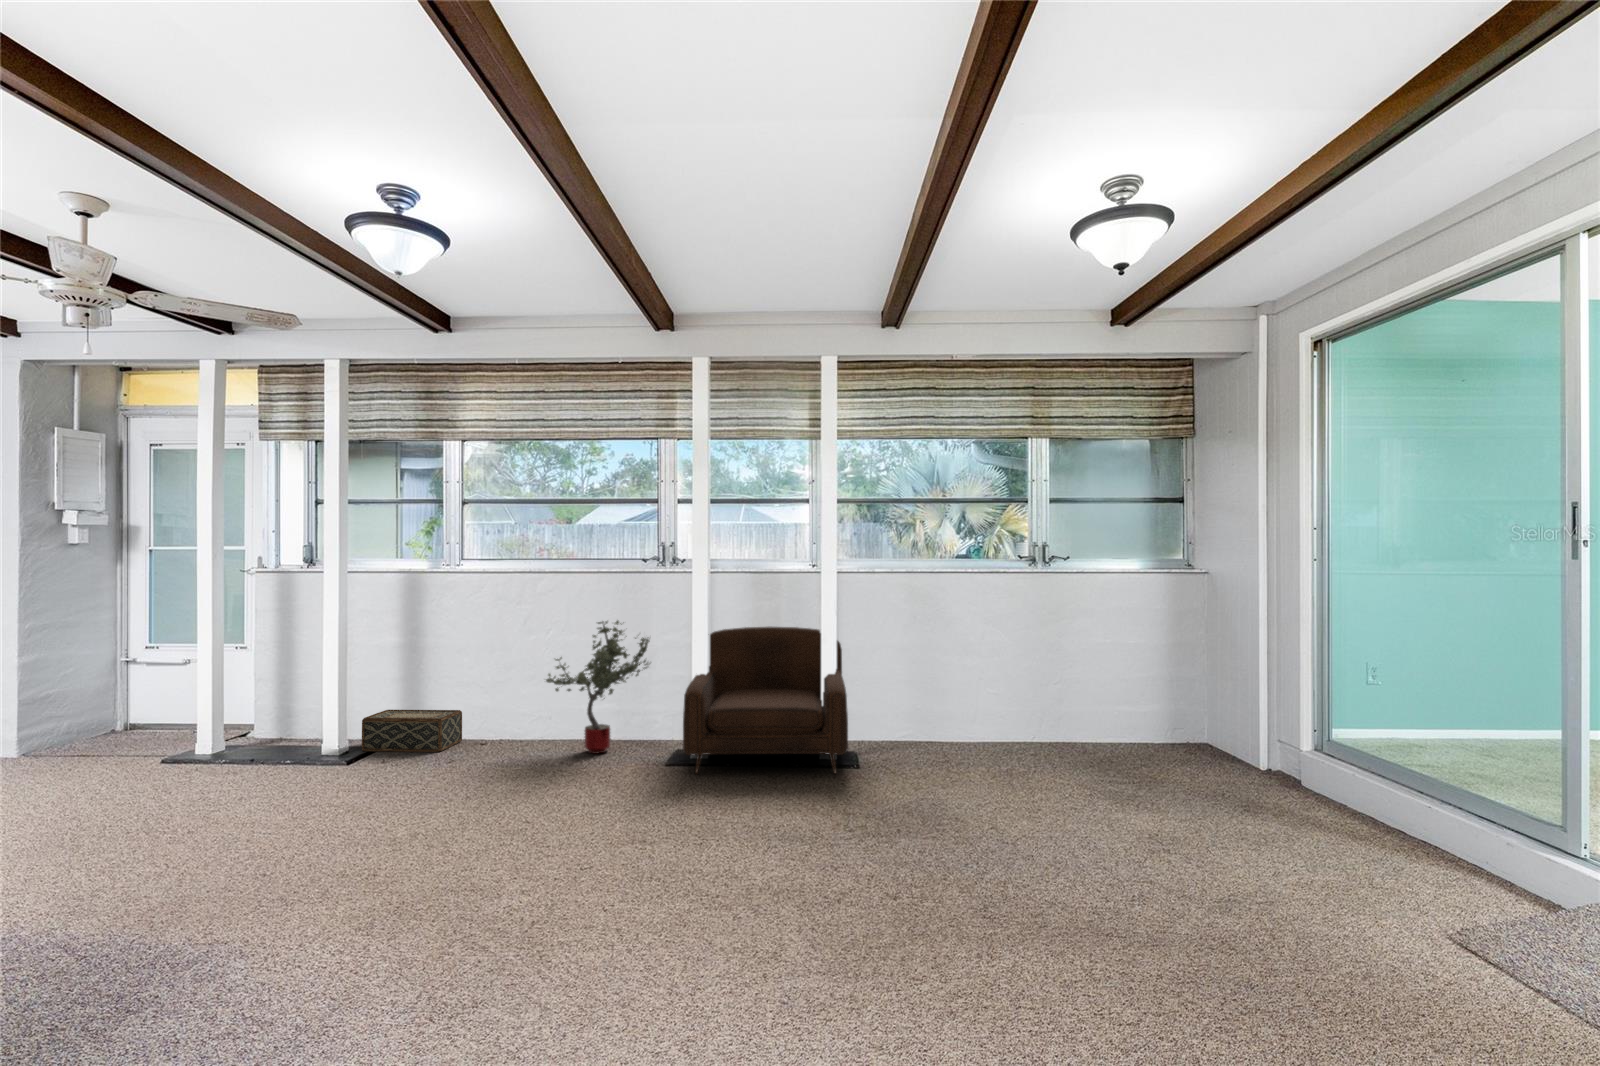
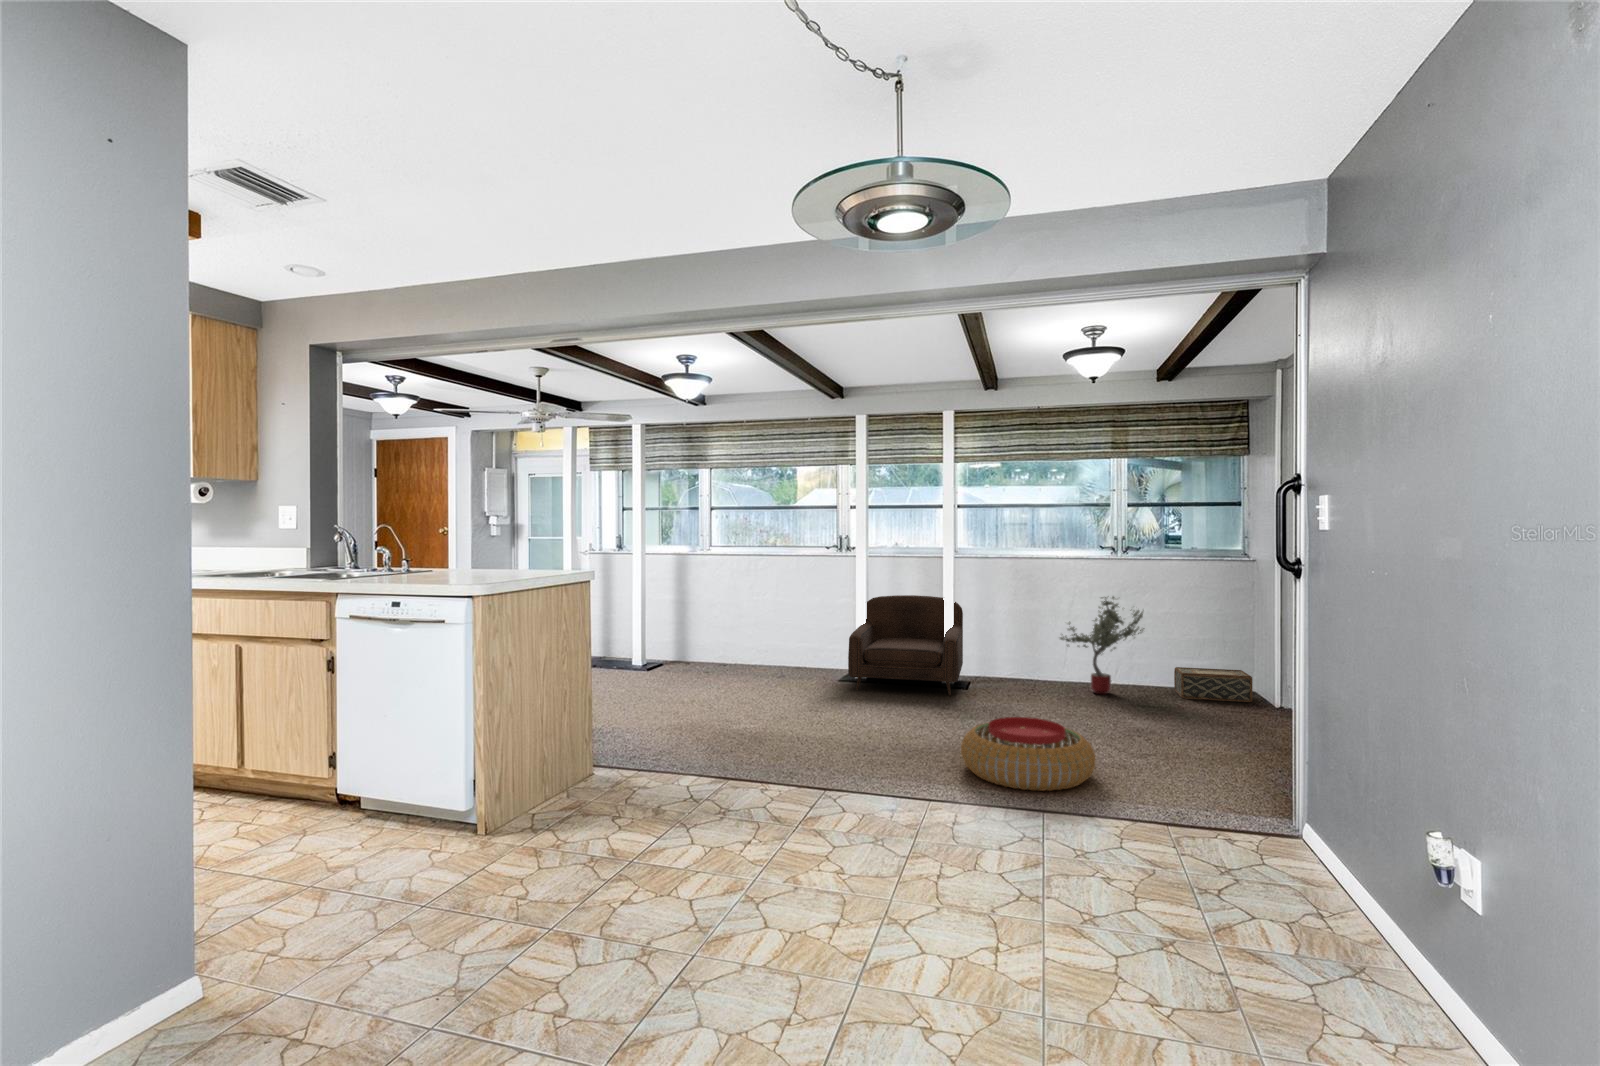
potted tree: present [546,621,650,754] -> present [1060,597,1144,694]
woven basket: present [362,710,462,752] -> present [1174,667,1252,702]
pouf: none [916,830,1147,978] -> present [961,717,1095,791]

